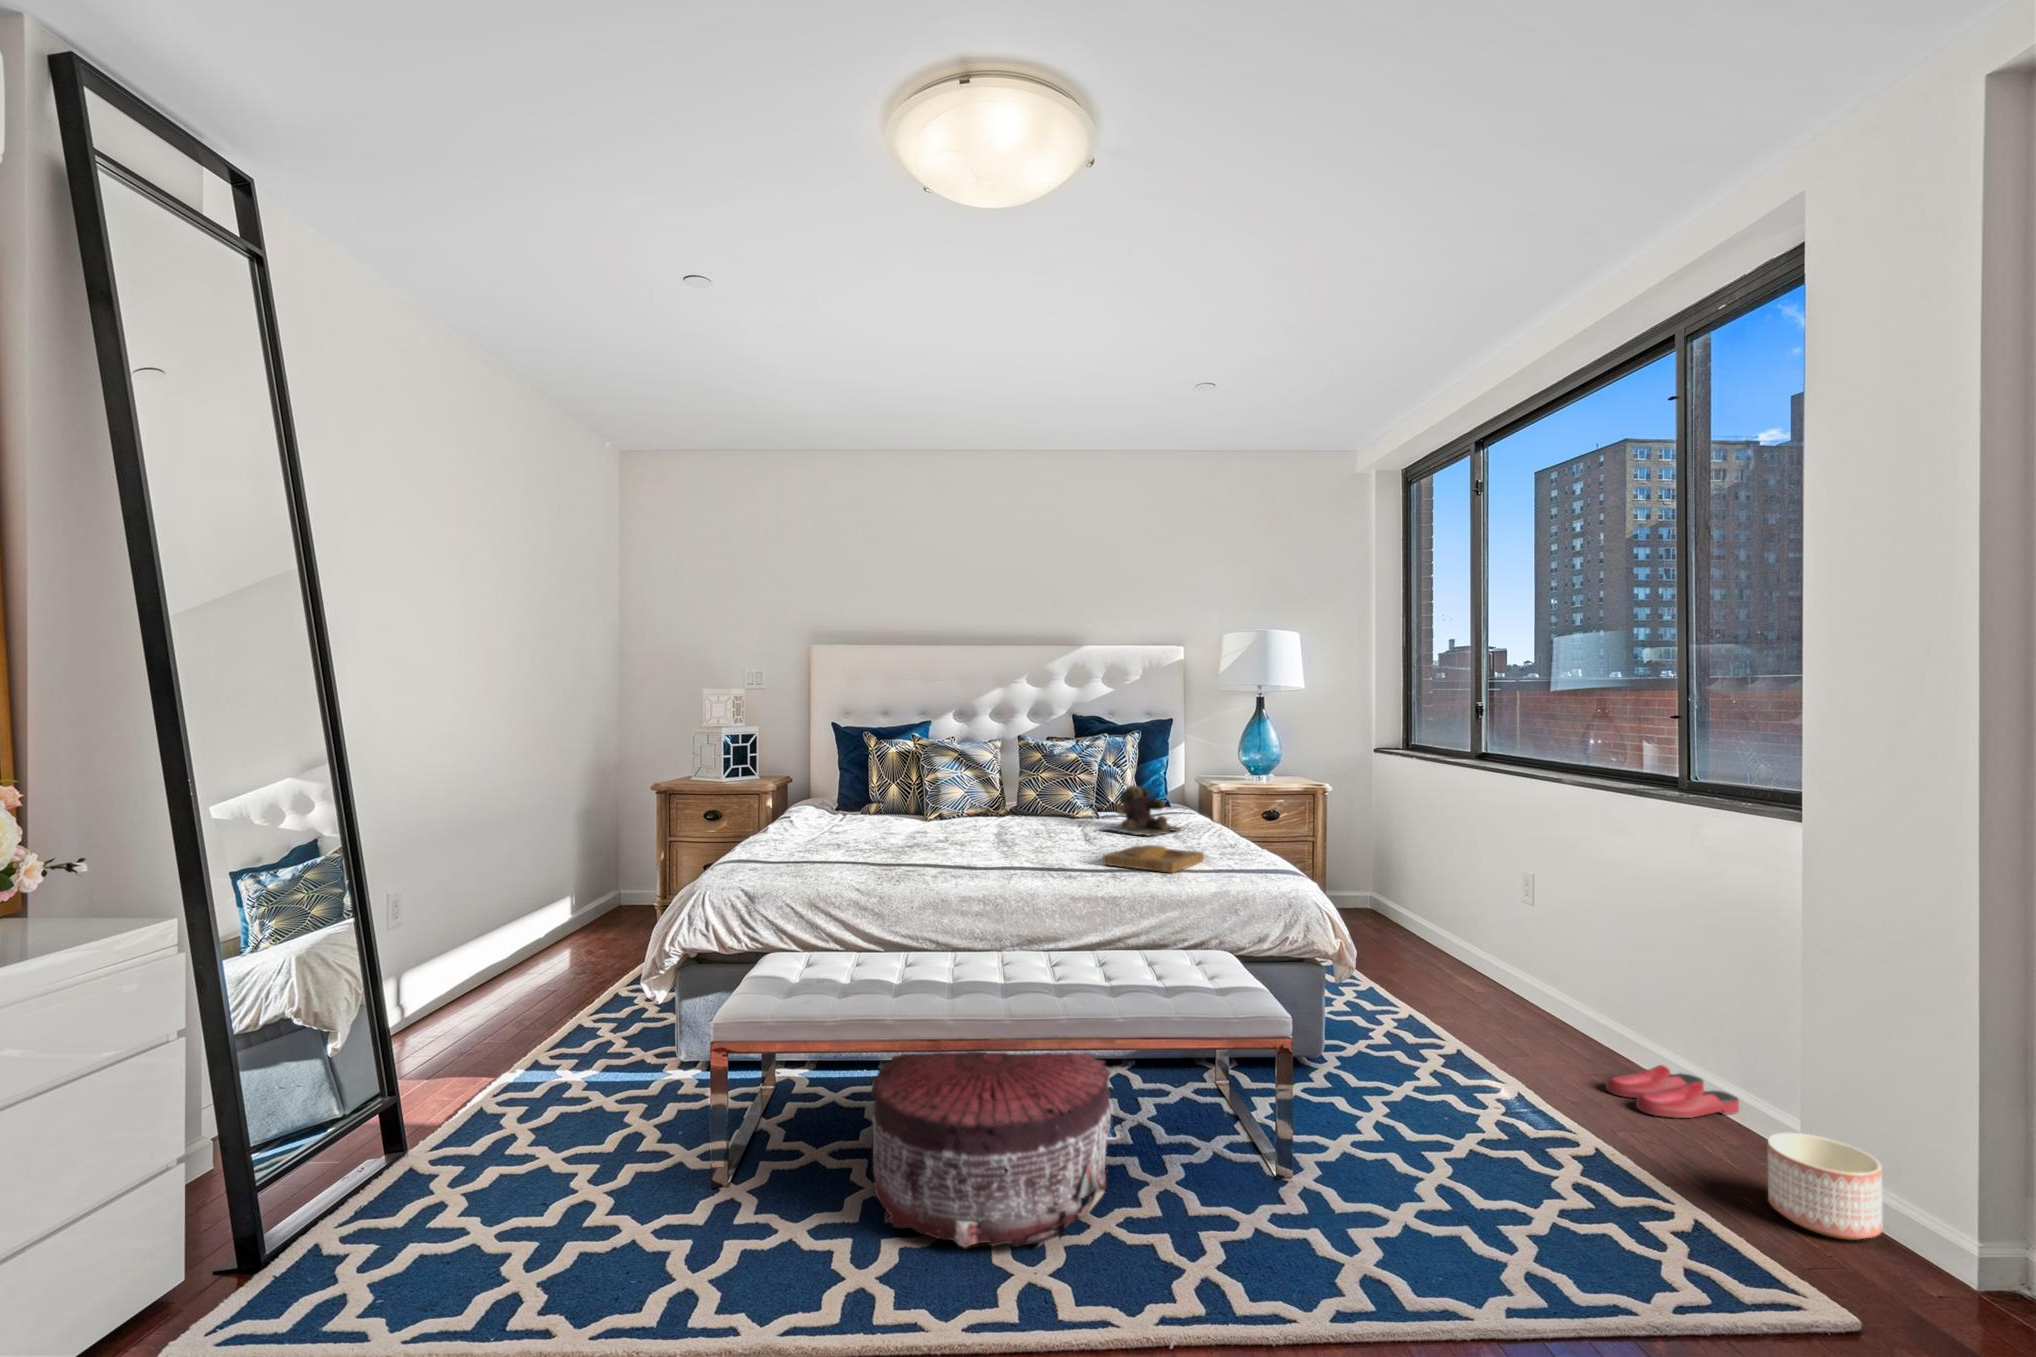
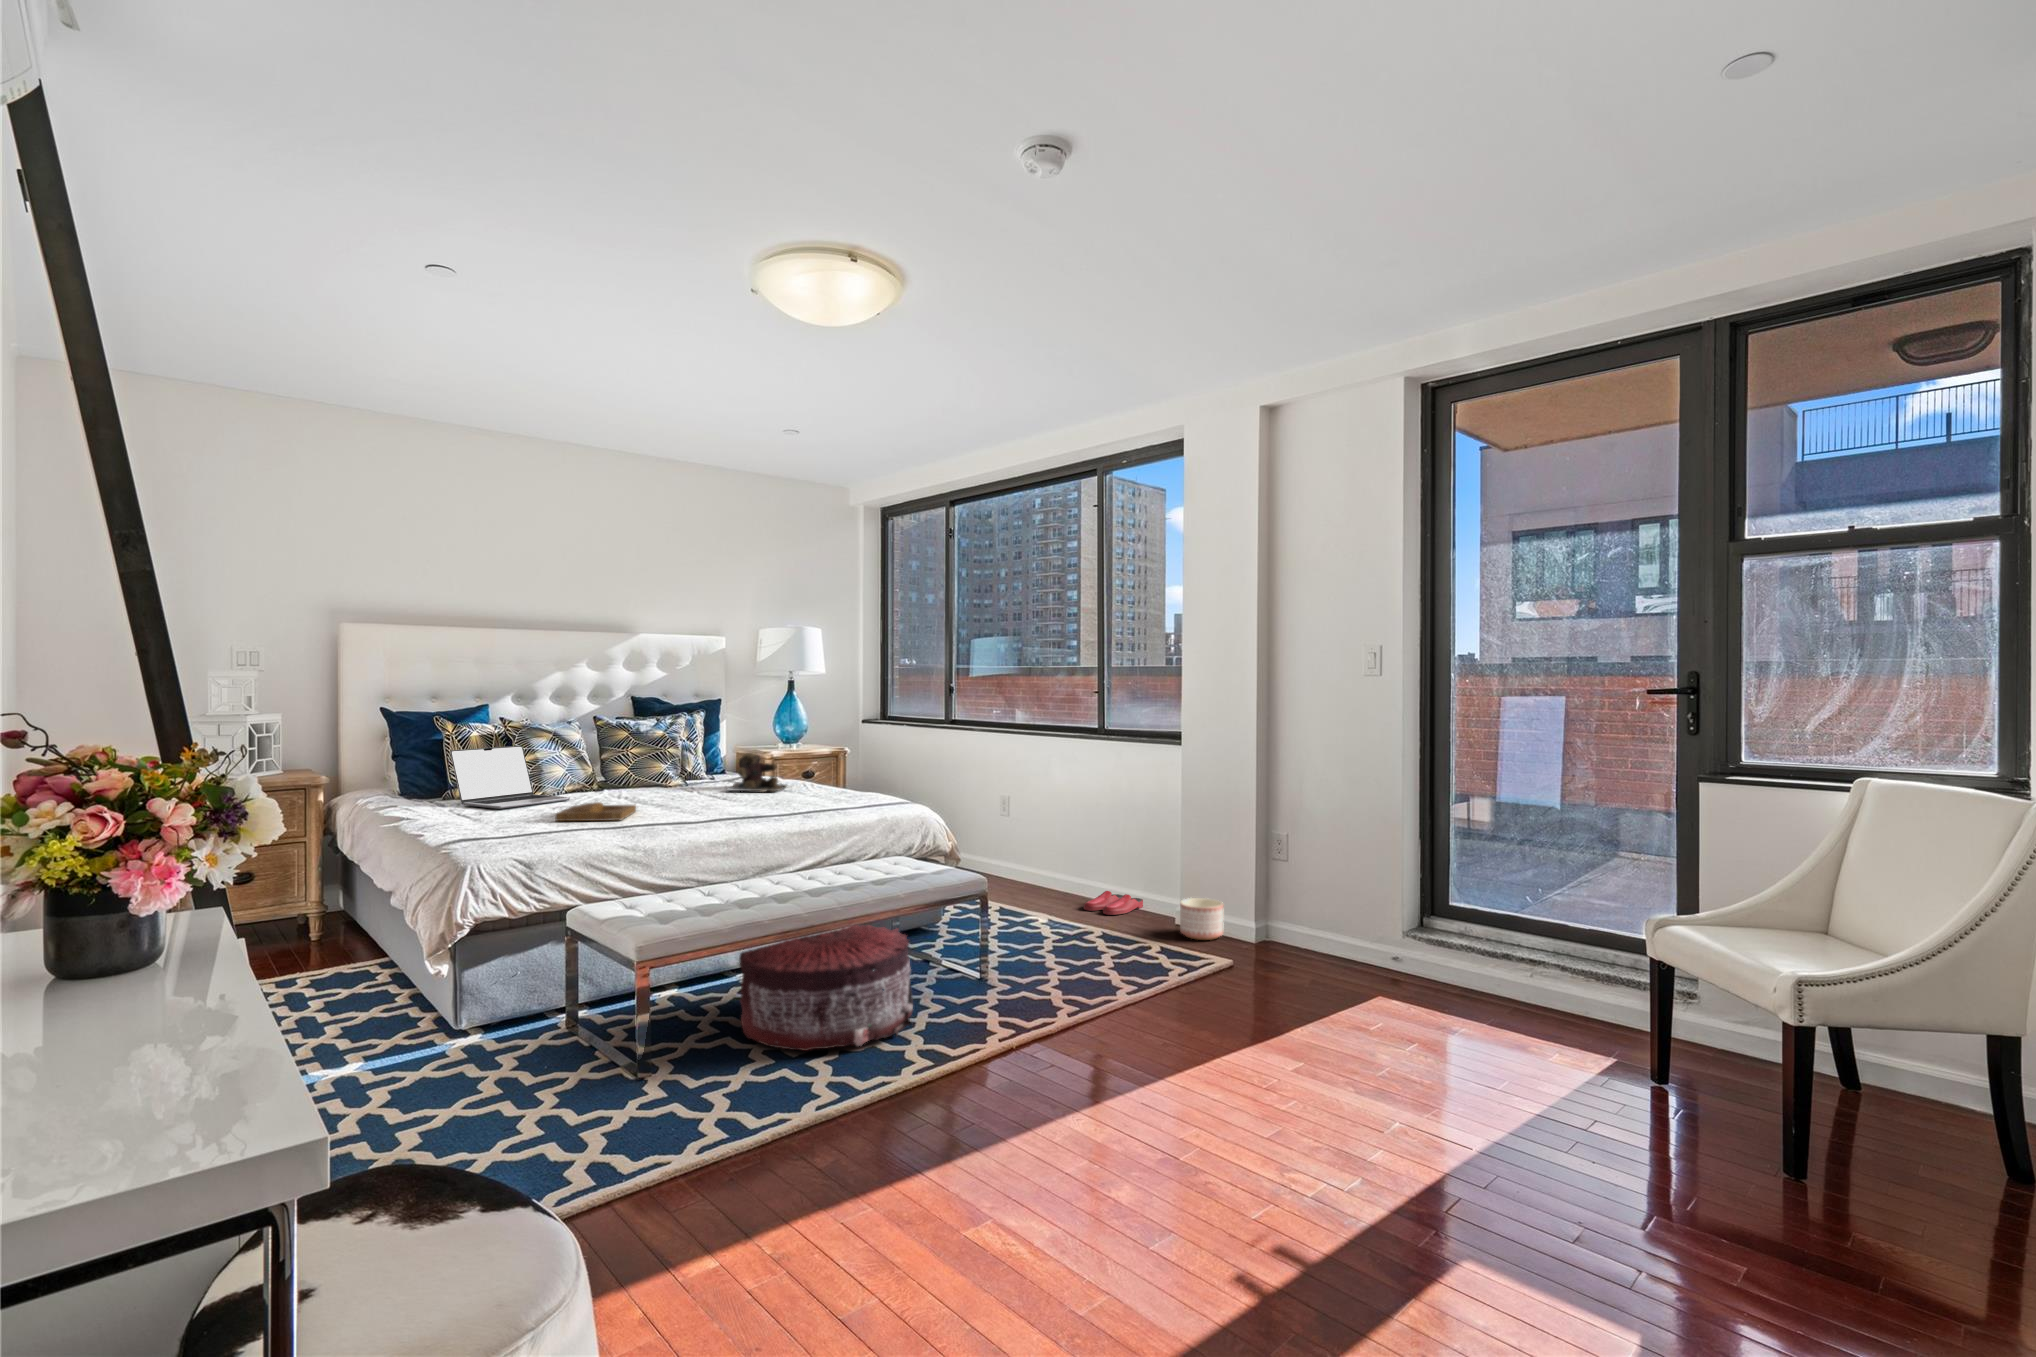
laptop: none [844,764,940,828] -> present [450,746,570,809]
tray: present [1103,845,1204,873] -> present [555,802,636,821]

